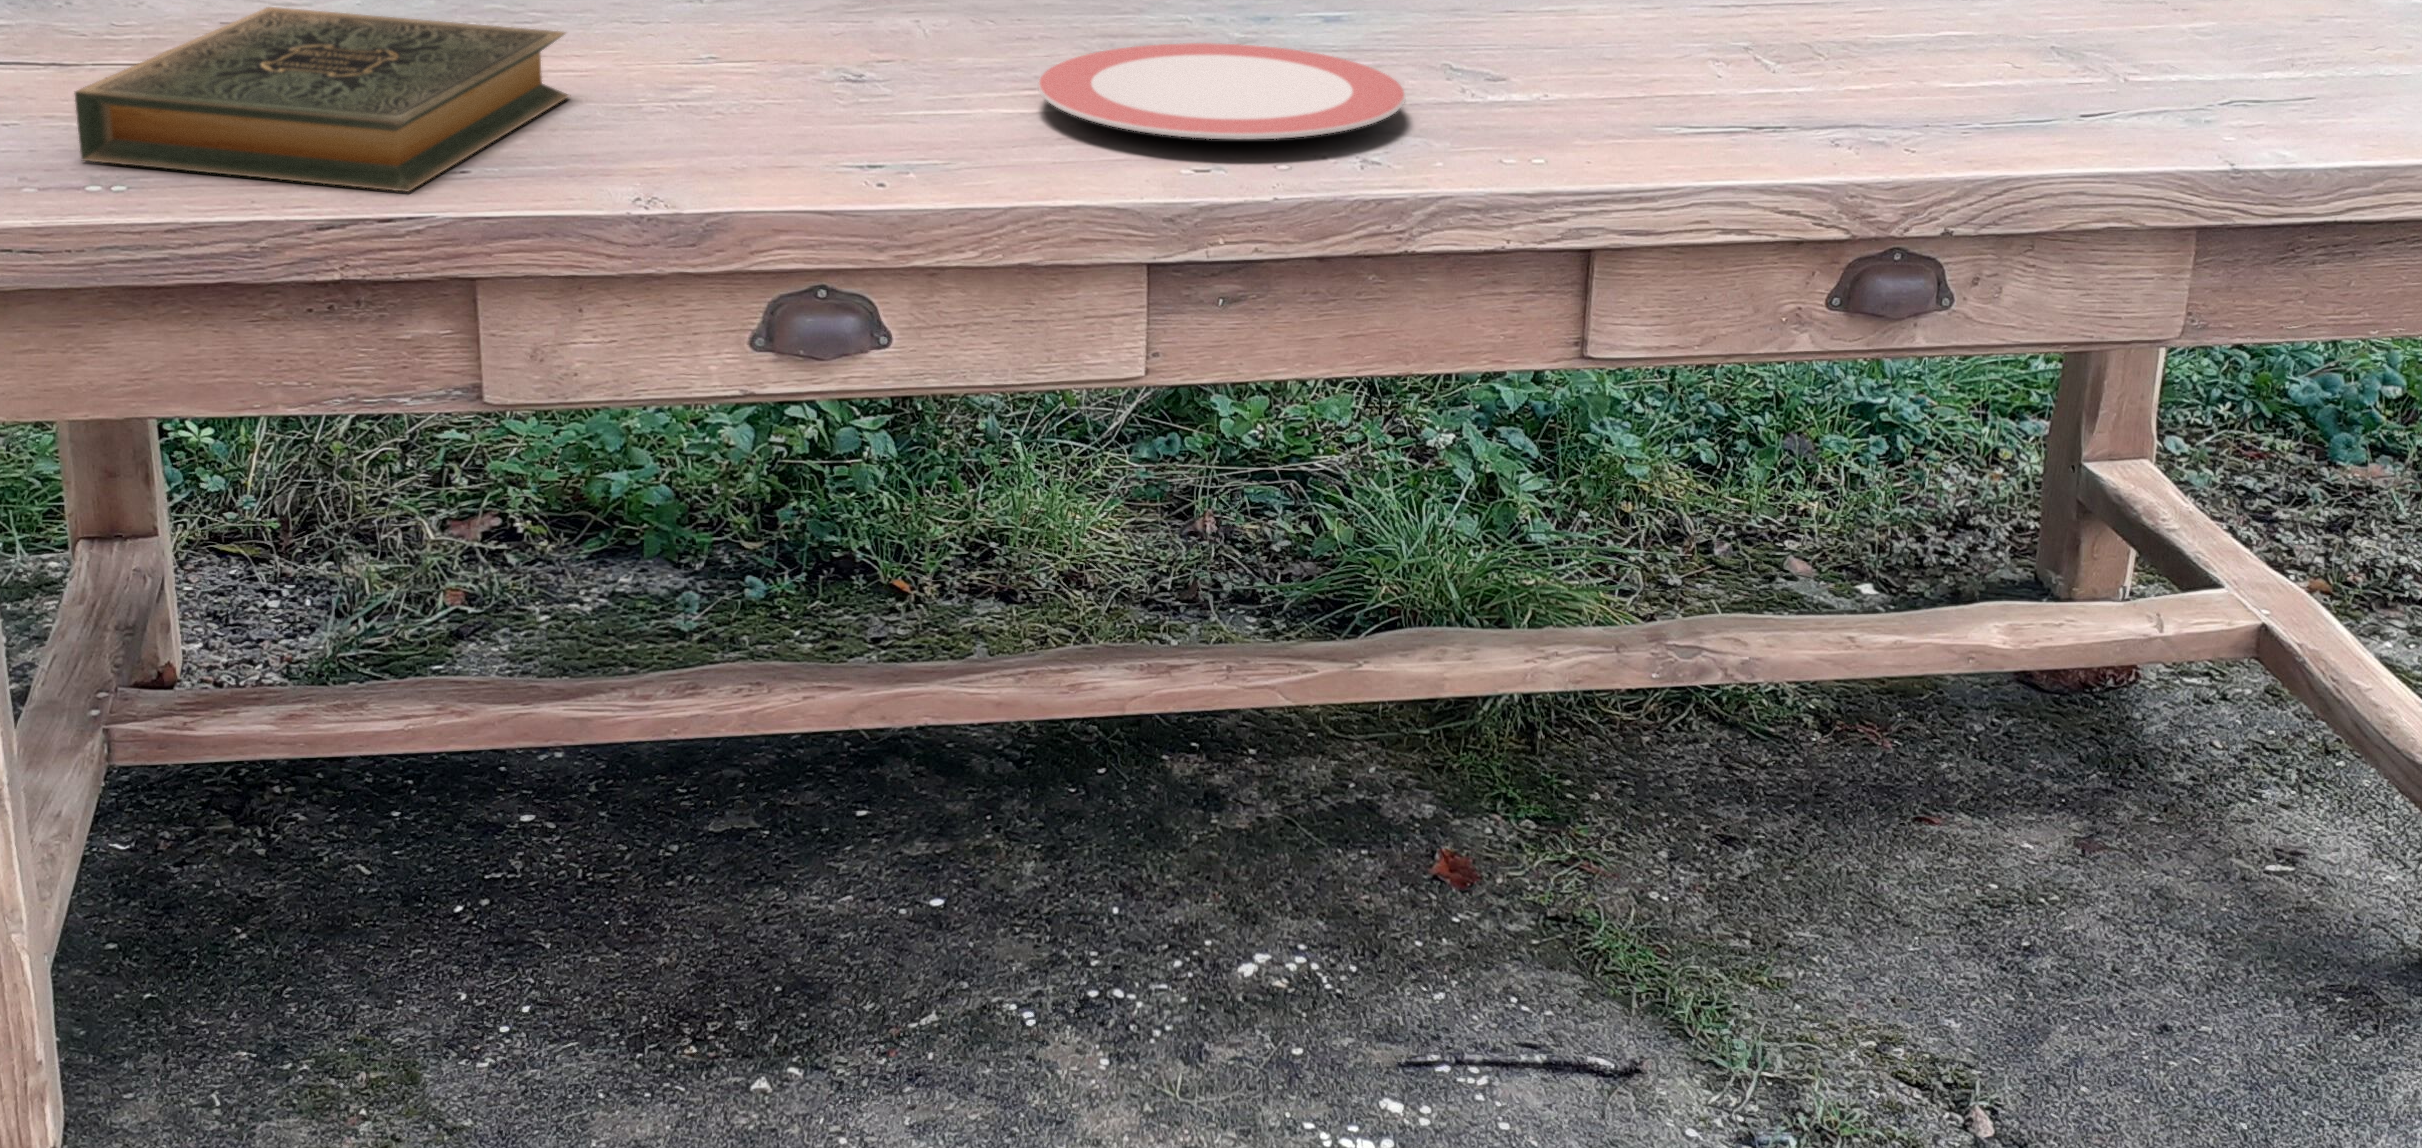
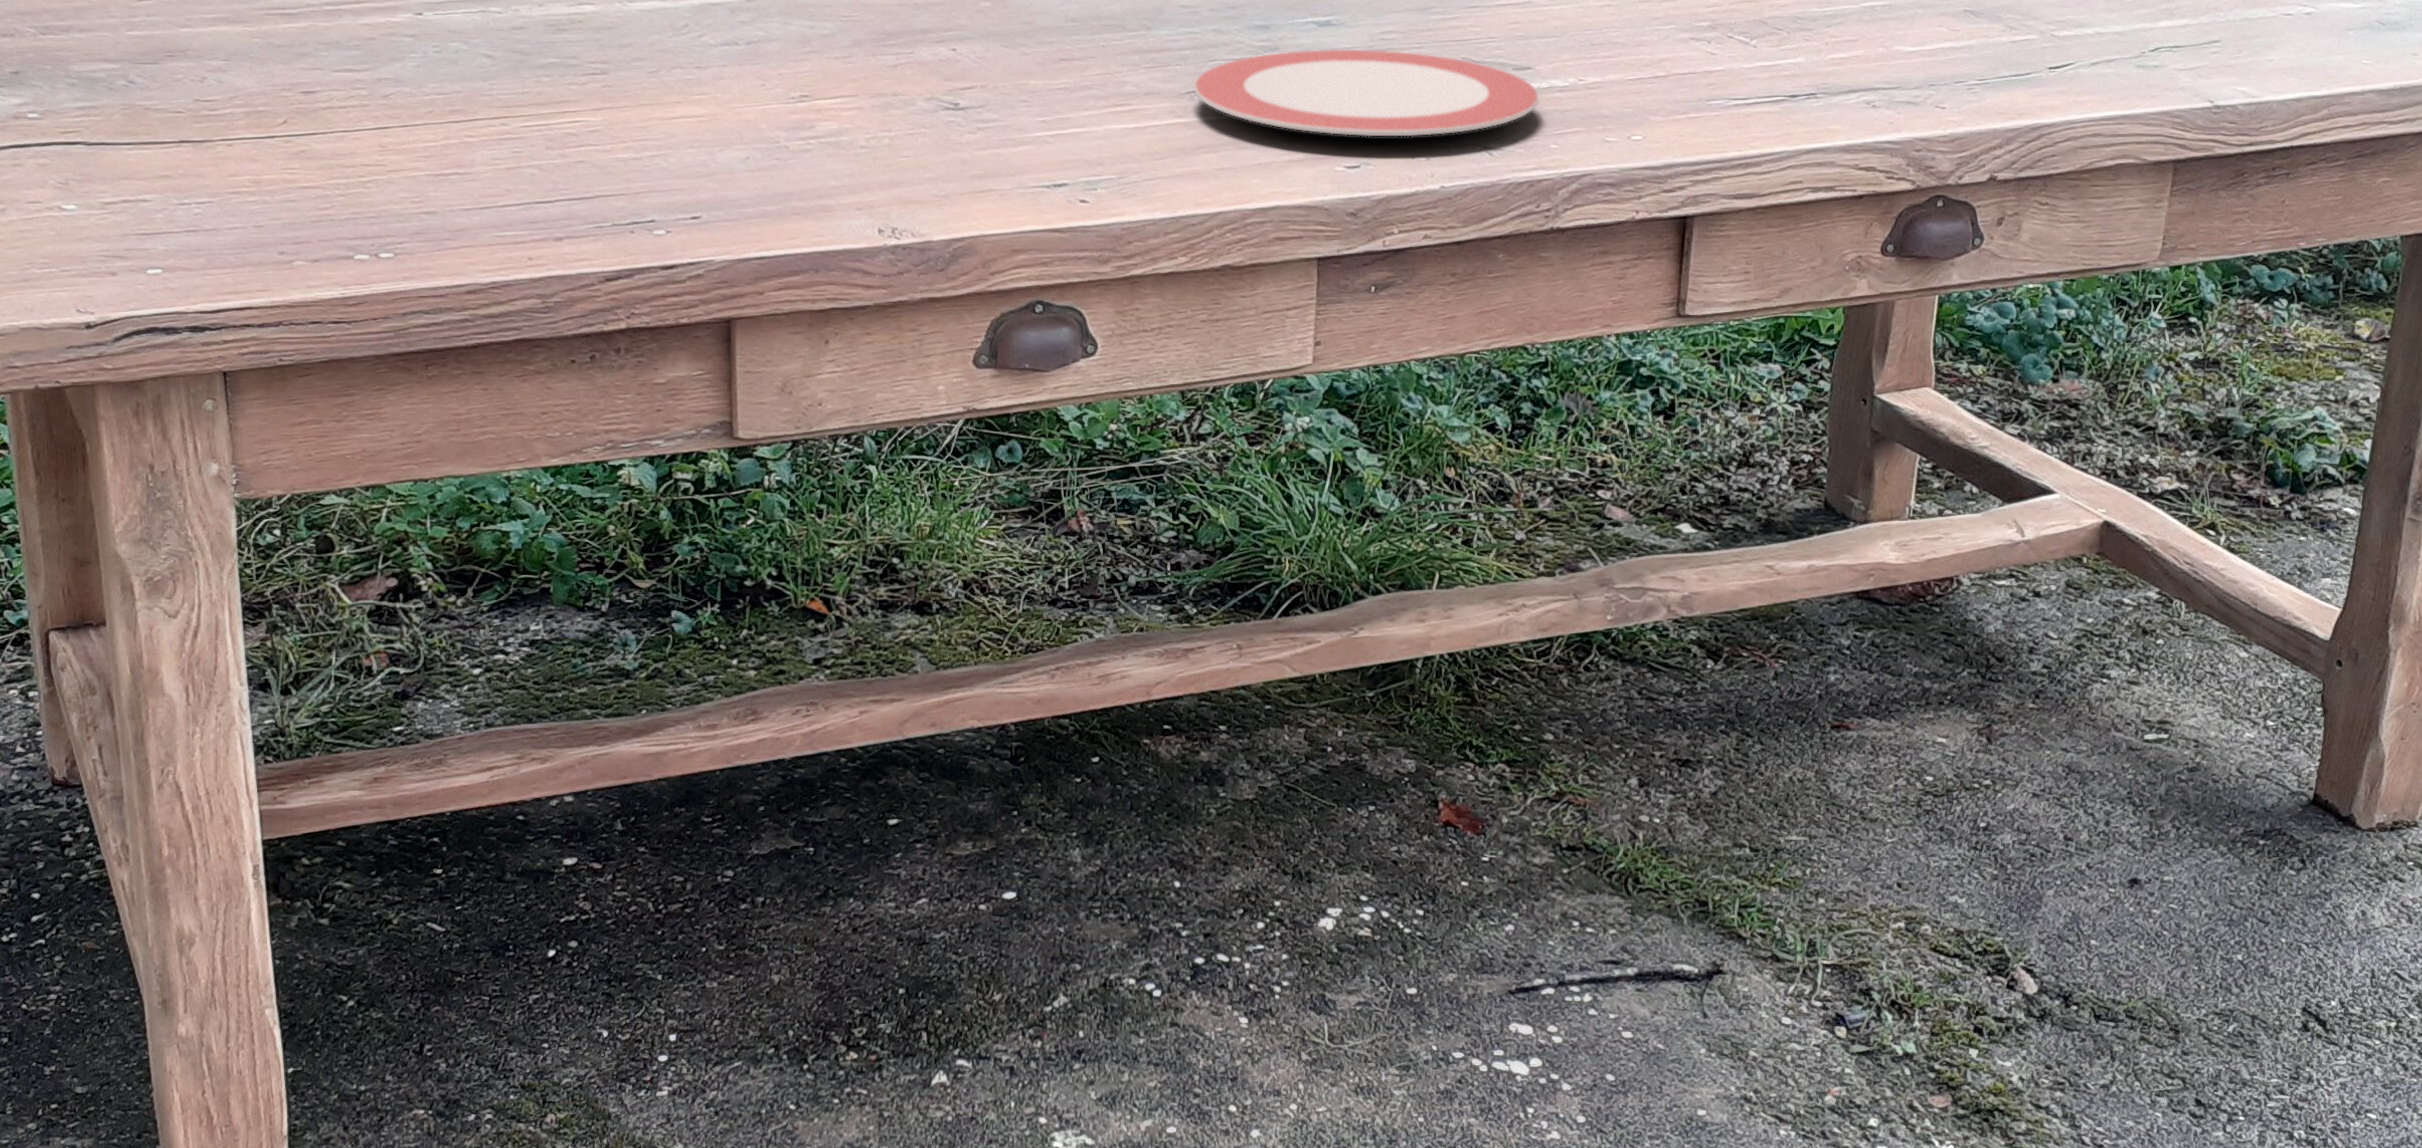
hardback book: present [75,7,569,191] -> none [368,70,764,235]

